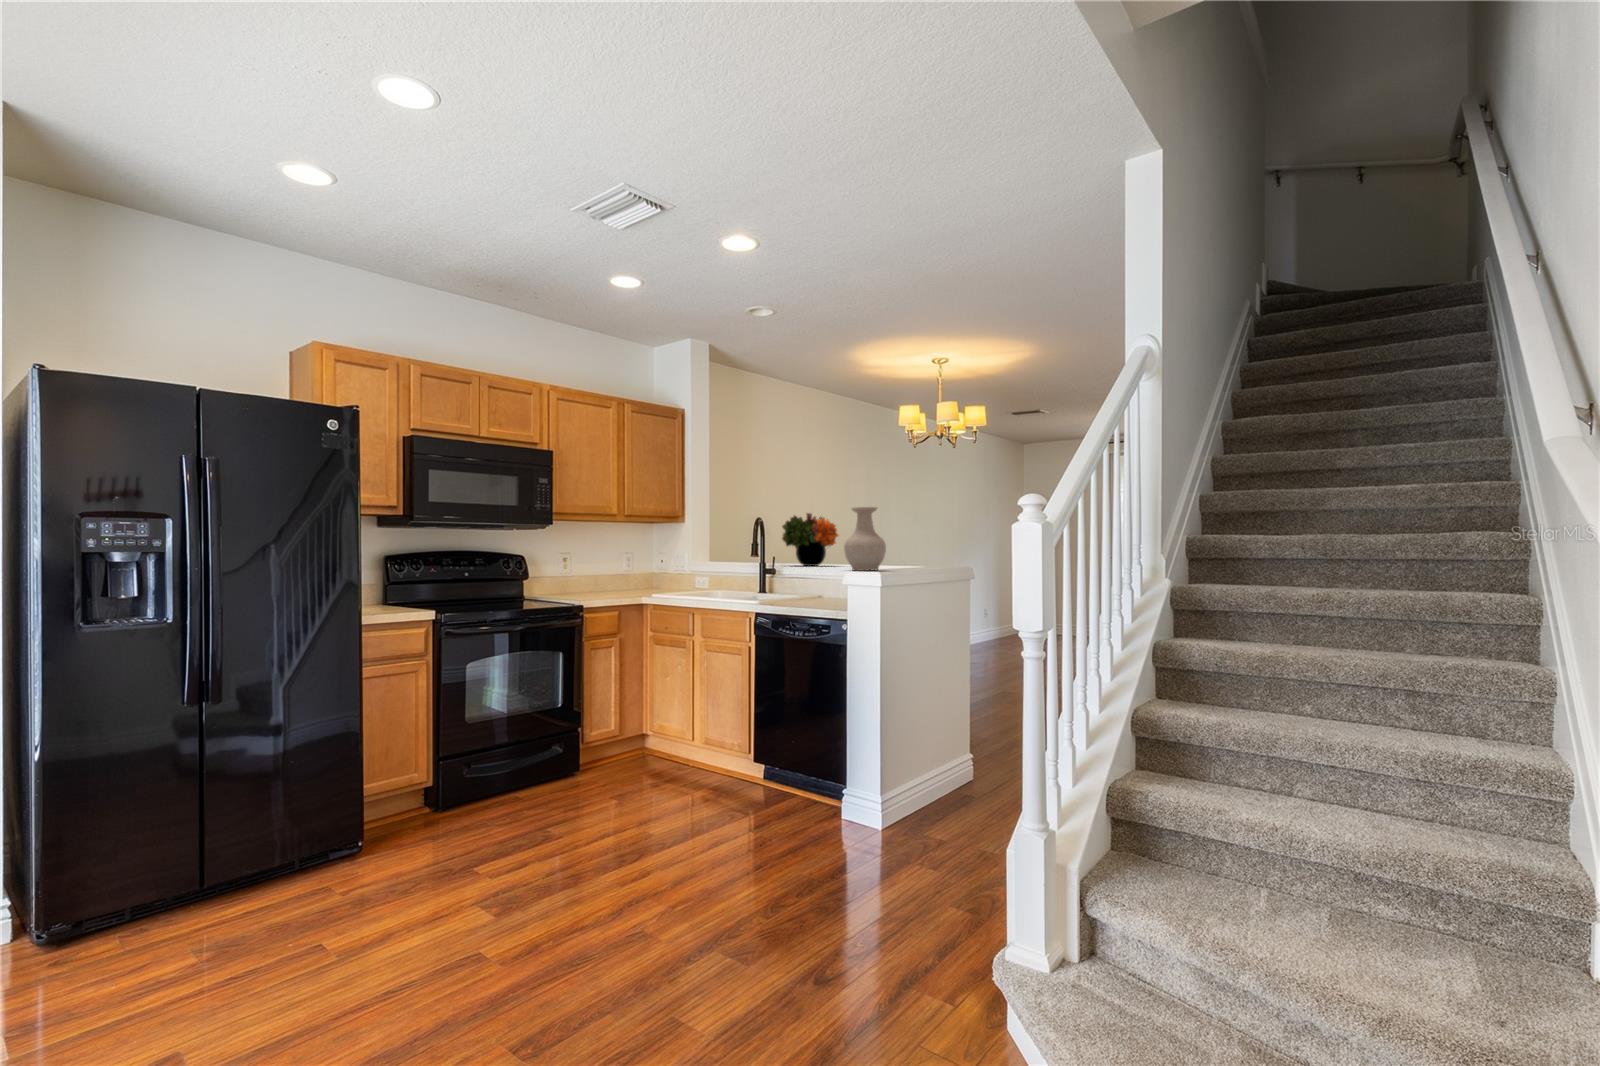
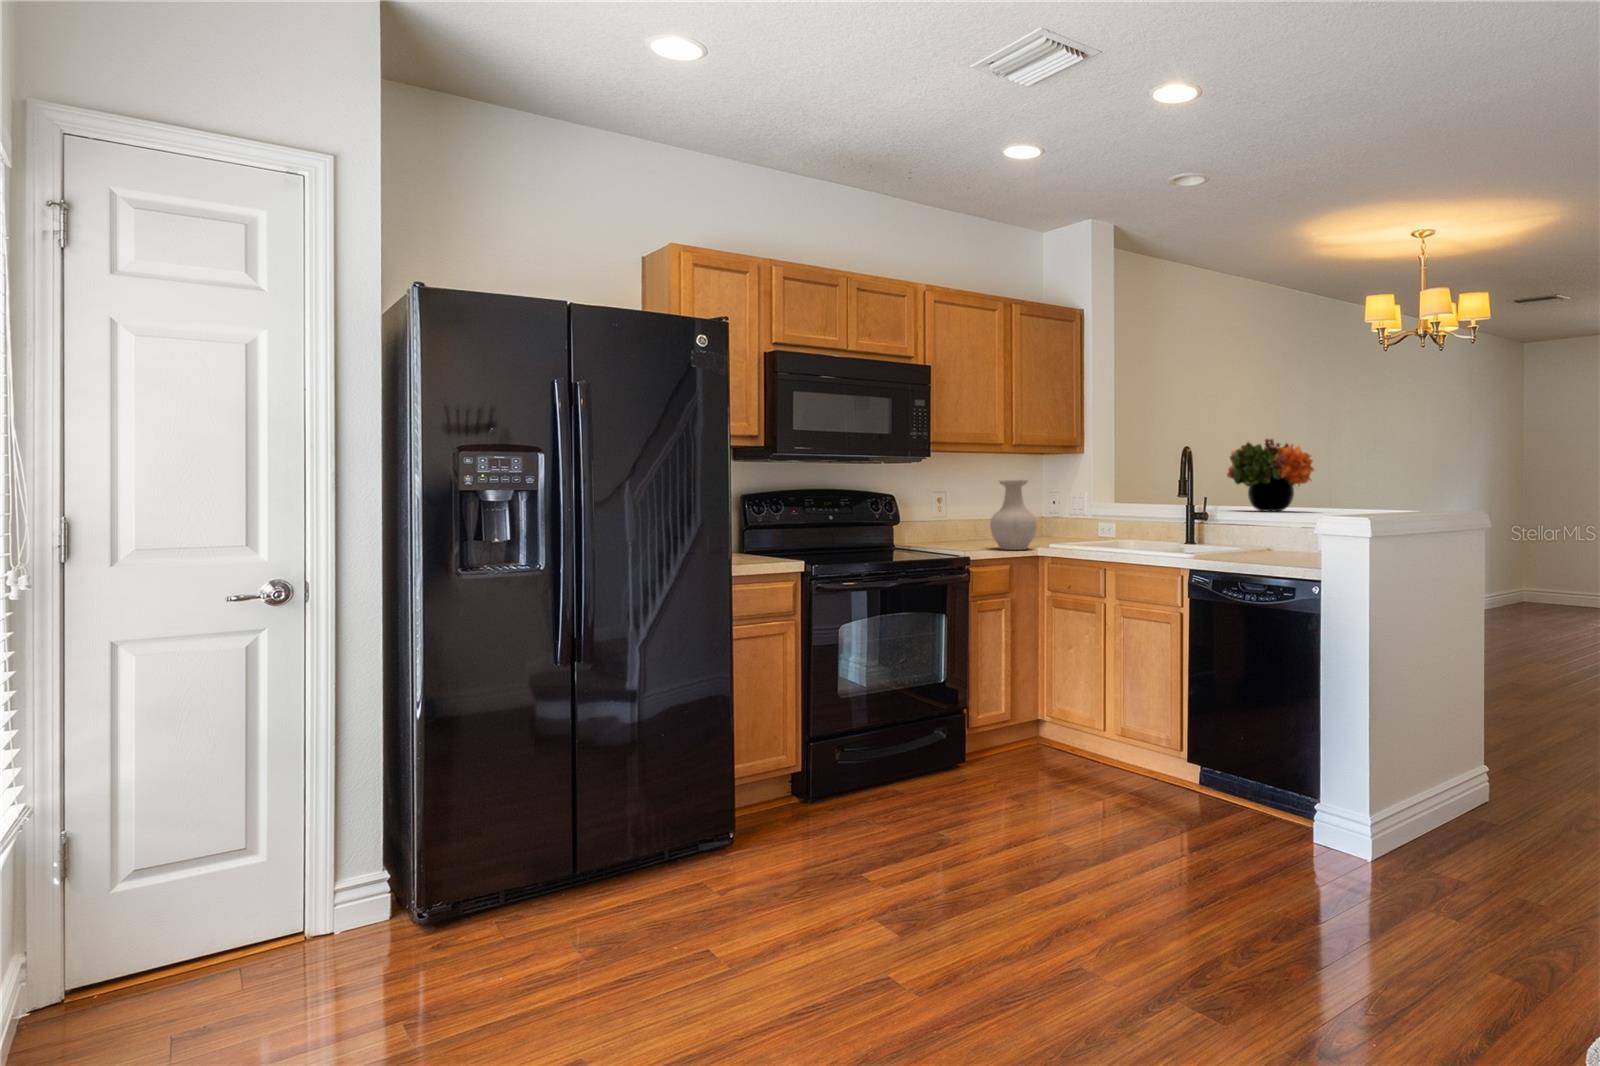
vase: present [844,507,886,571] -> present [990,480,1037,550]

